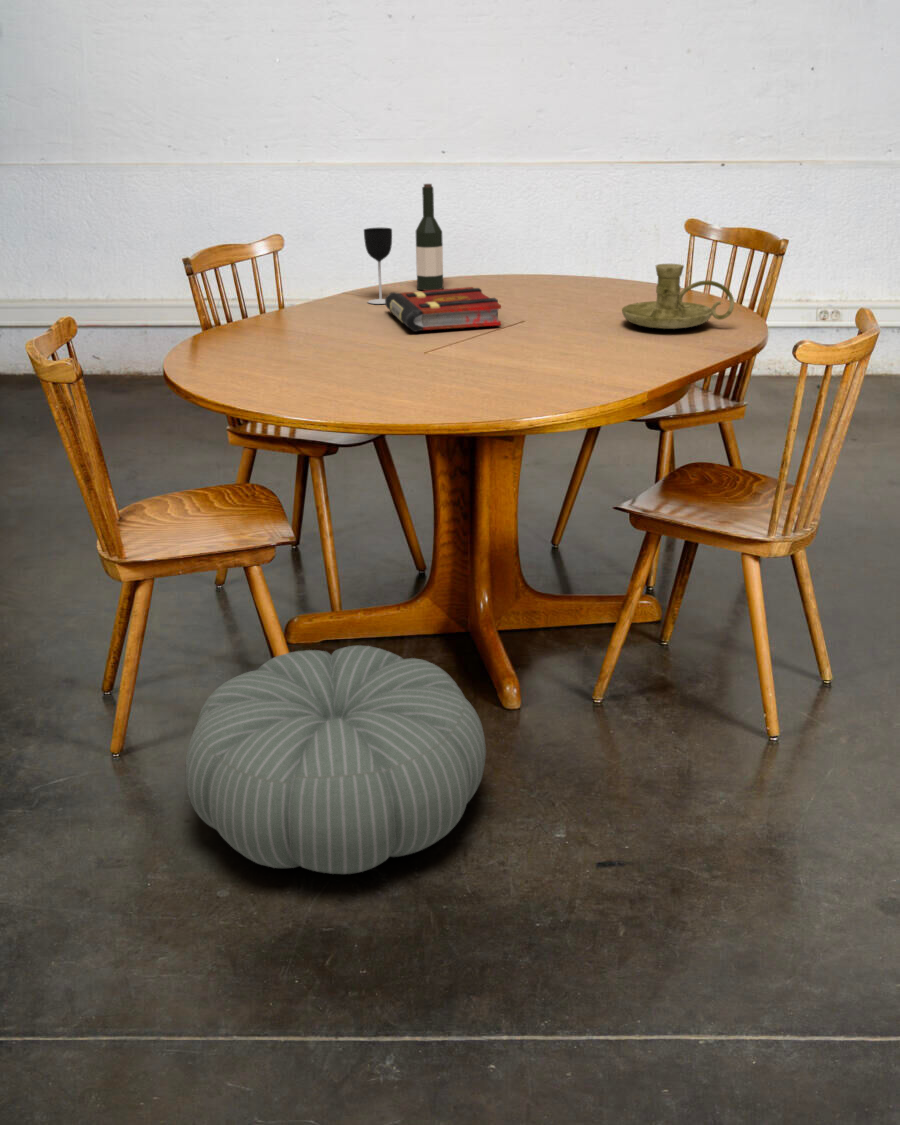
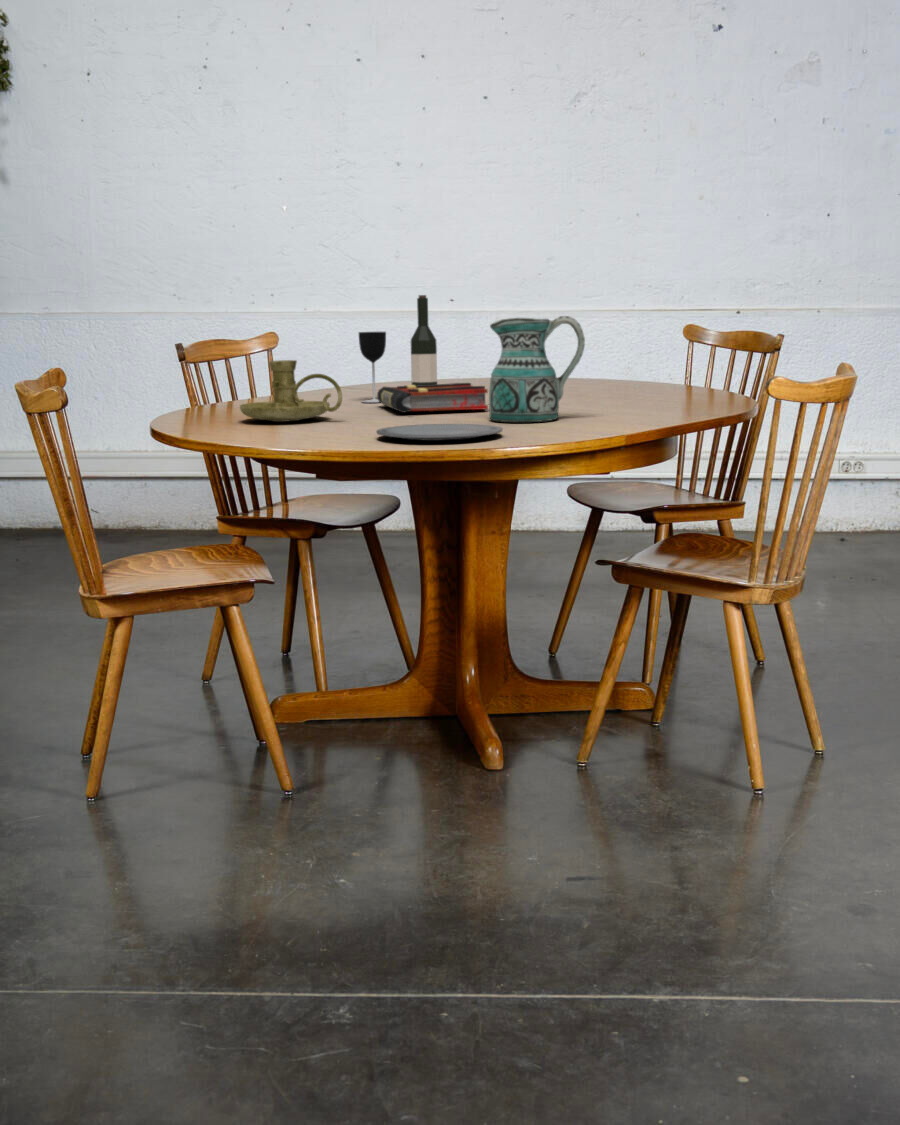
ceramic pitcher: none [506,239,607,355] -> present [489,316,585,422]
candle holder: present [622,264,734,329] -> present [240,360,342,422]
plate: none [395,365,527,401] -> present [377,424,502,441]
pouf: present [186,645,486,874] -> none [157,686,458,879]

